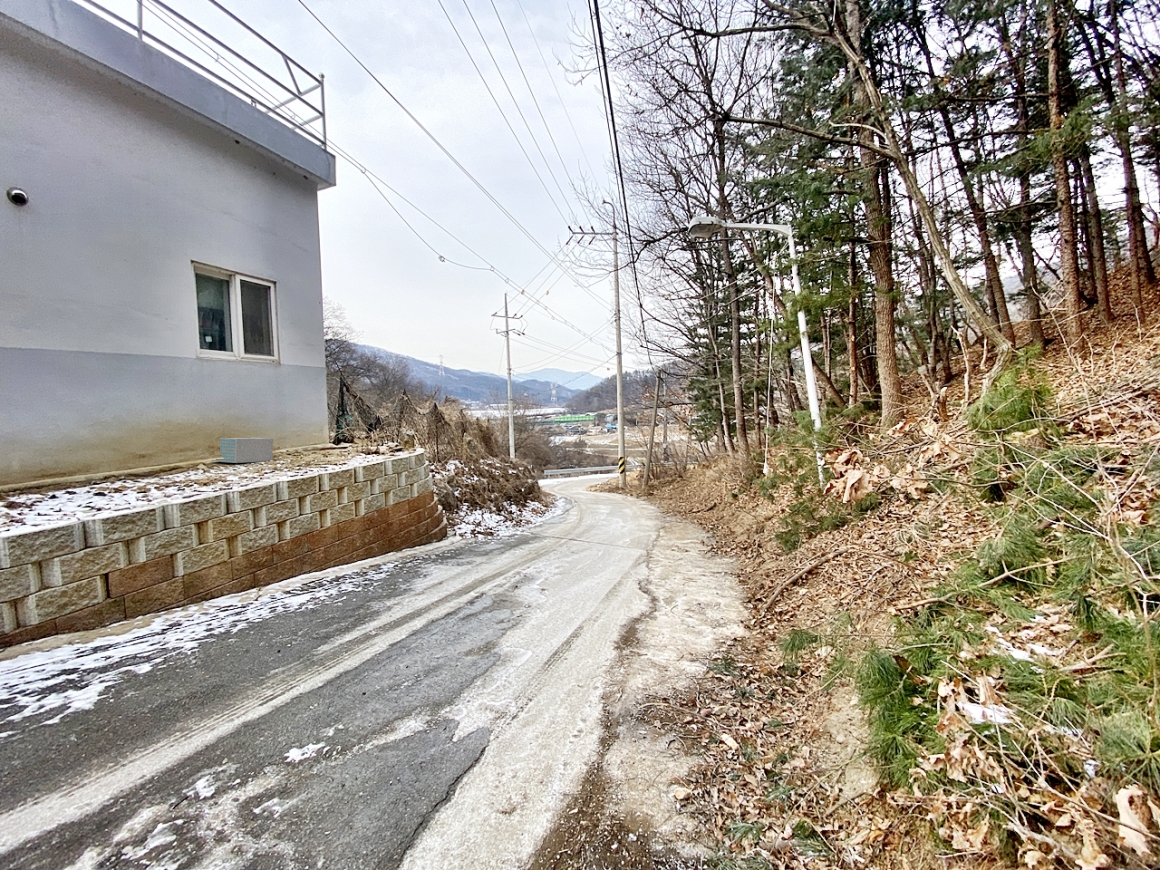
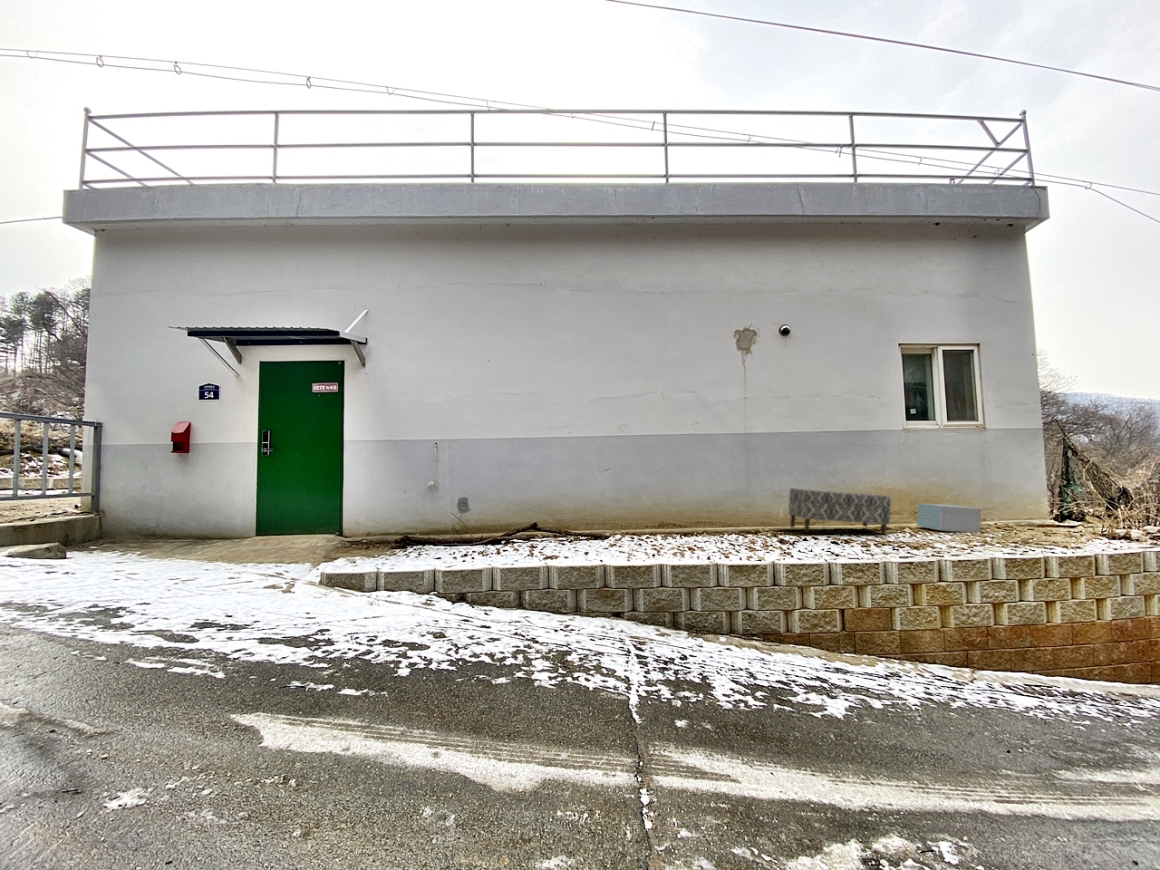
bench: none [26,430,180,485] -> present [788,488,891,535]

